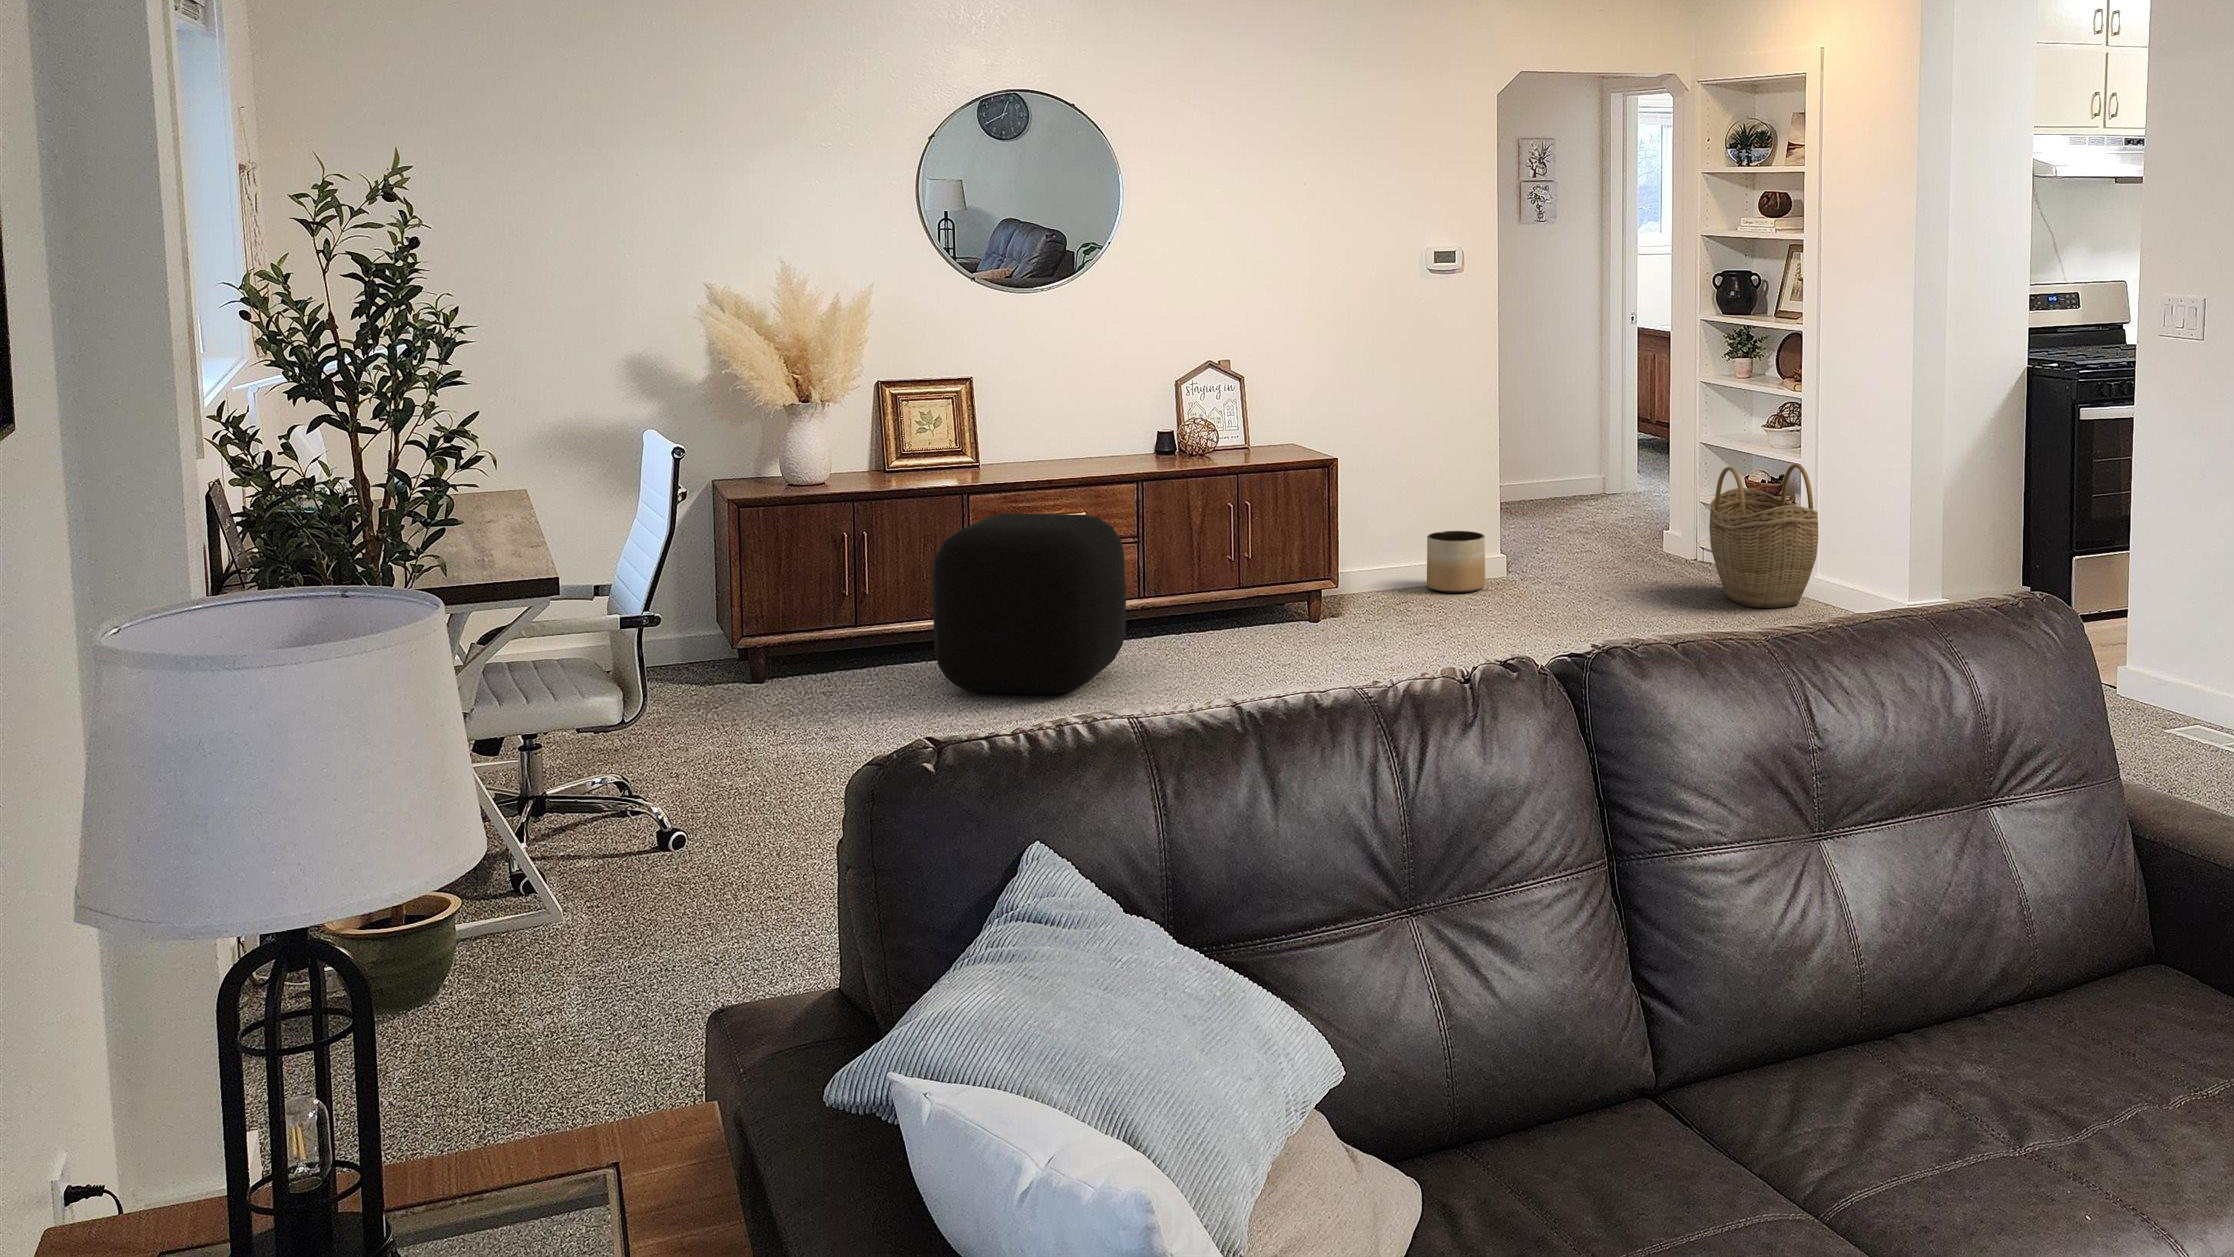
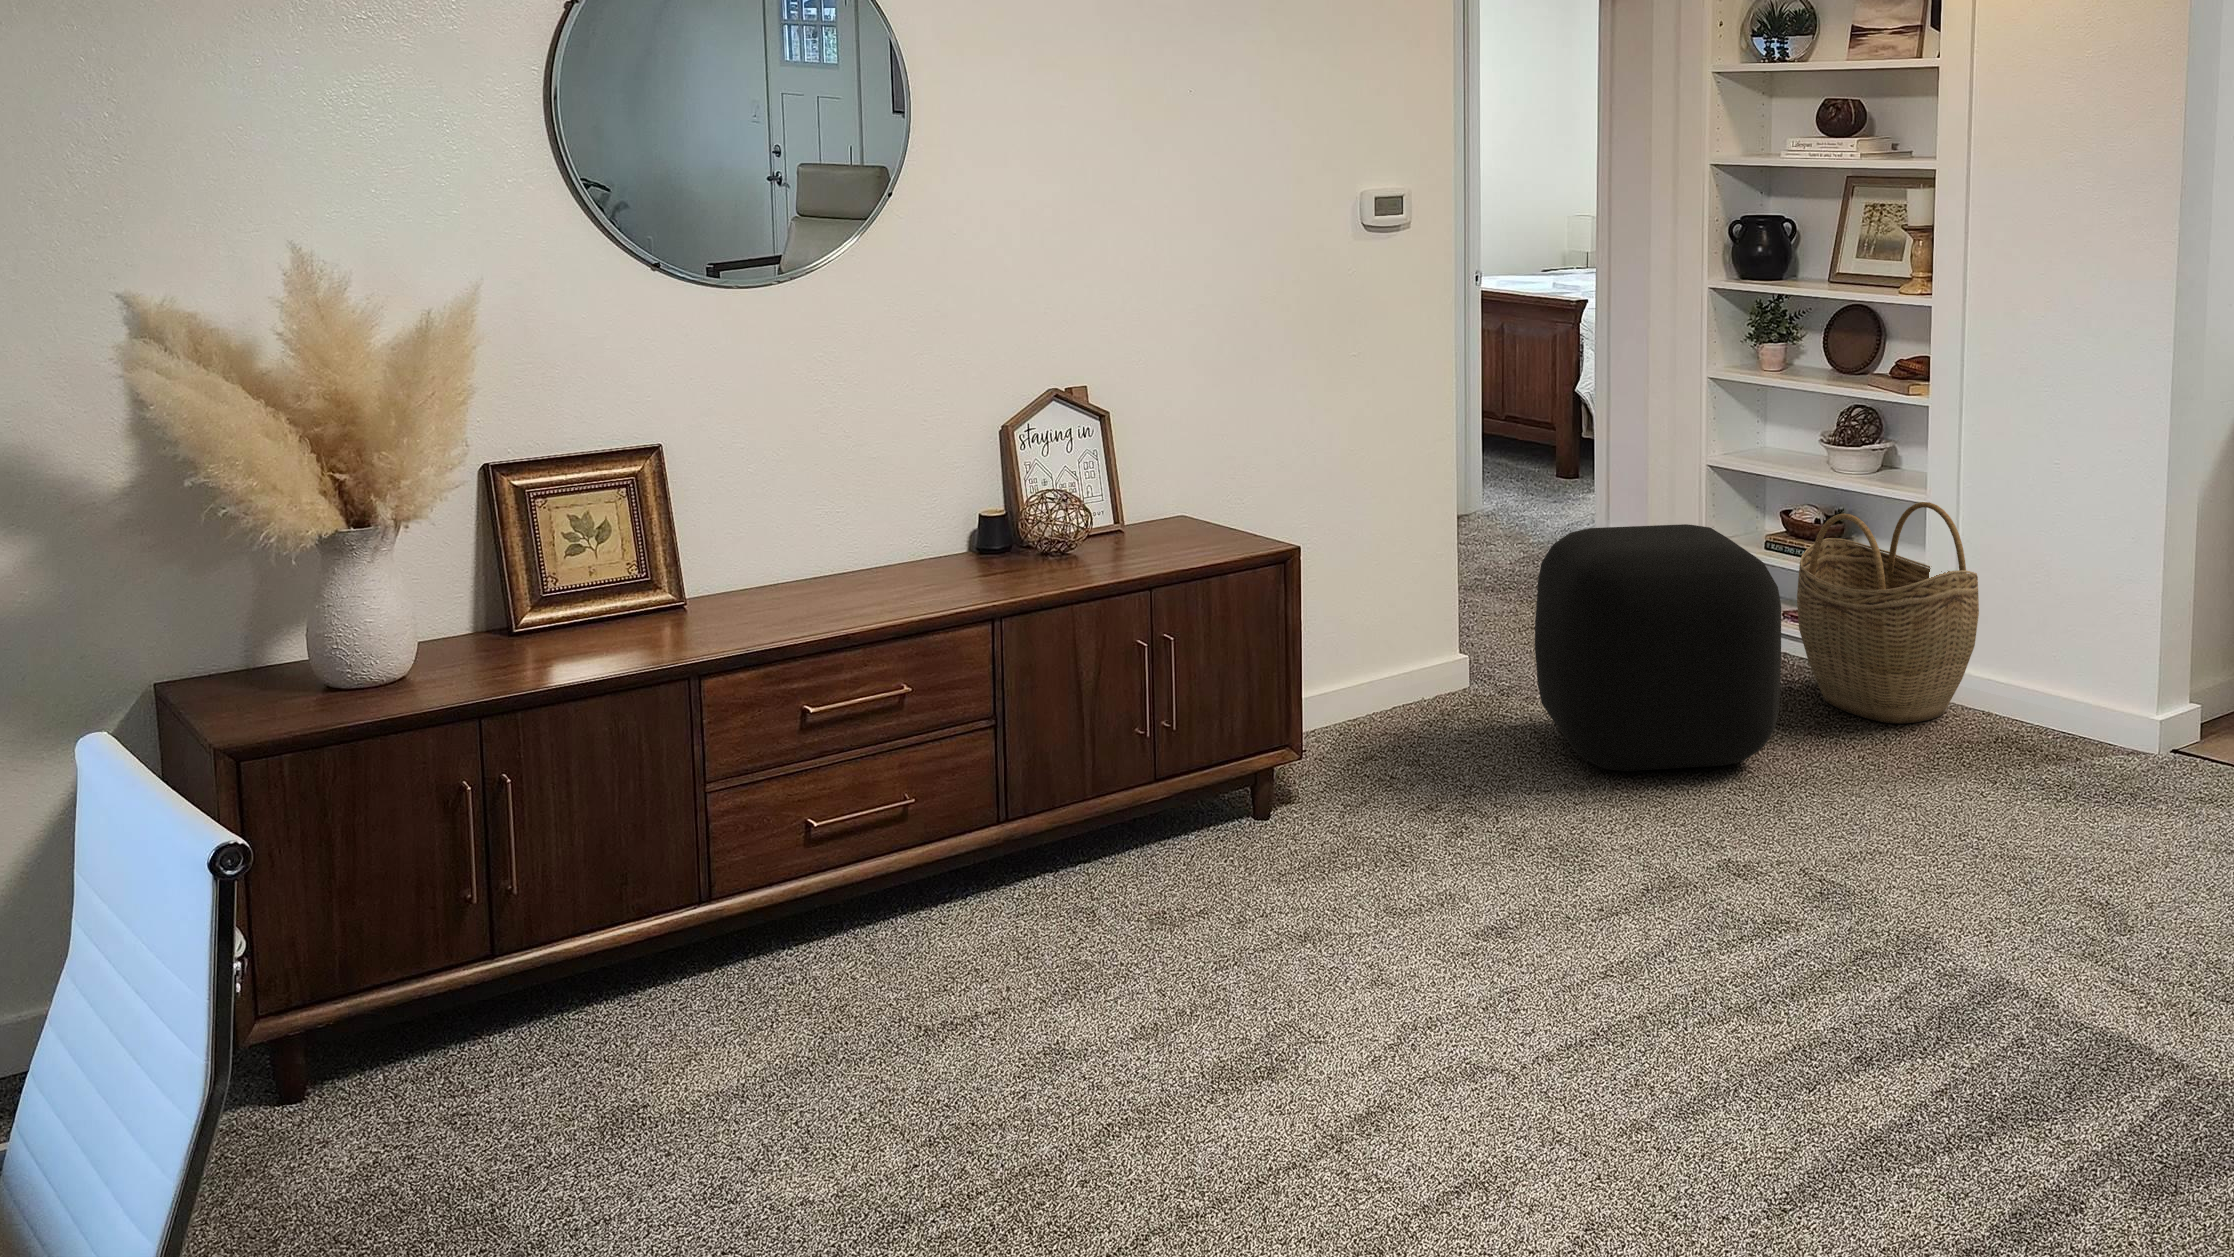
ottoman: present [932,513,1126,694] -> present [1535,524,1781,771]
planter: present [1427,531,1485,593] -> none [1377,628,1468,730]

